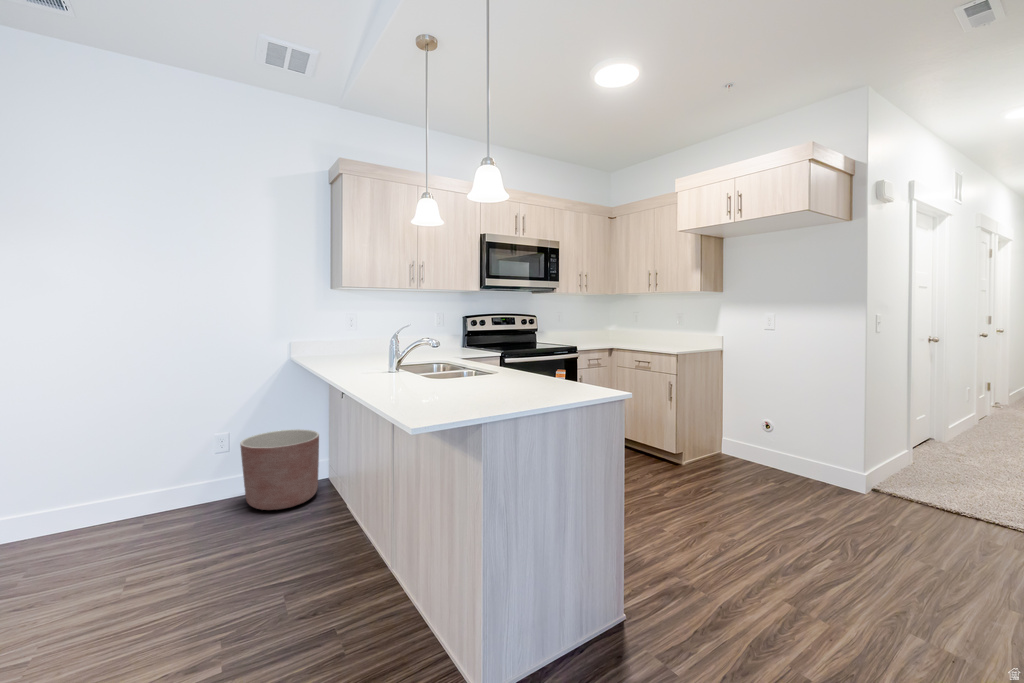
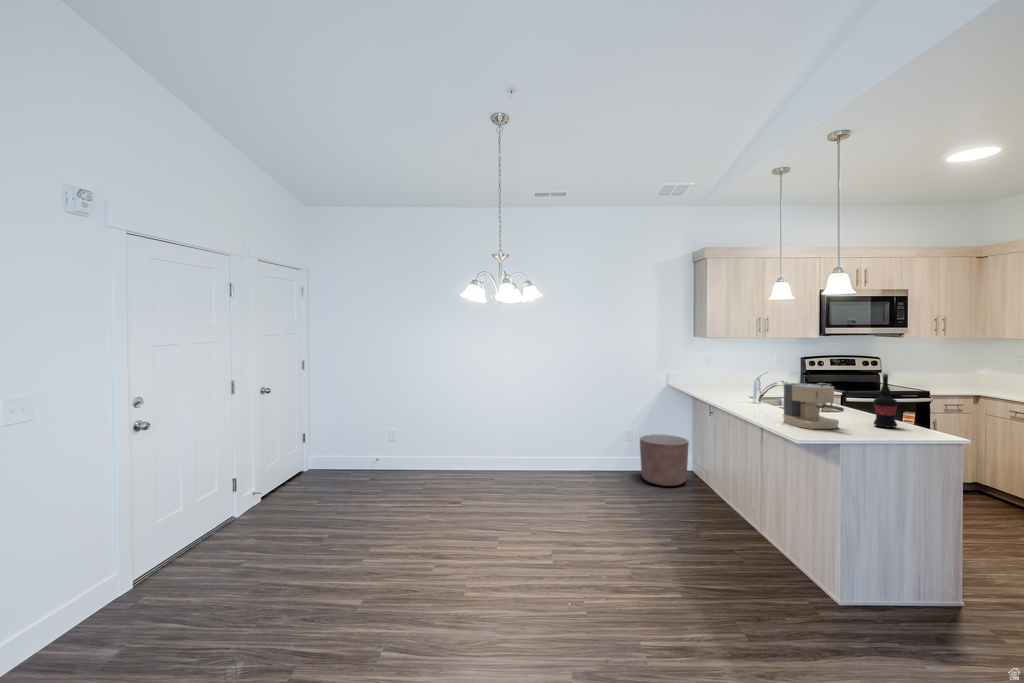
wine bottle: none [526,315,553,391] -> present [874,374,897,428]
coffee maker: none [406,330,486,407] -> present [783,383,844,429]

